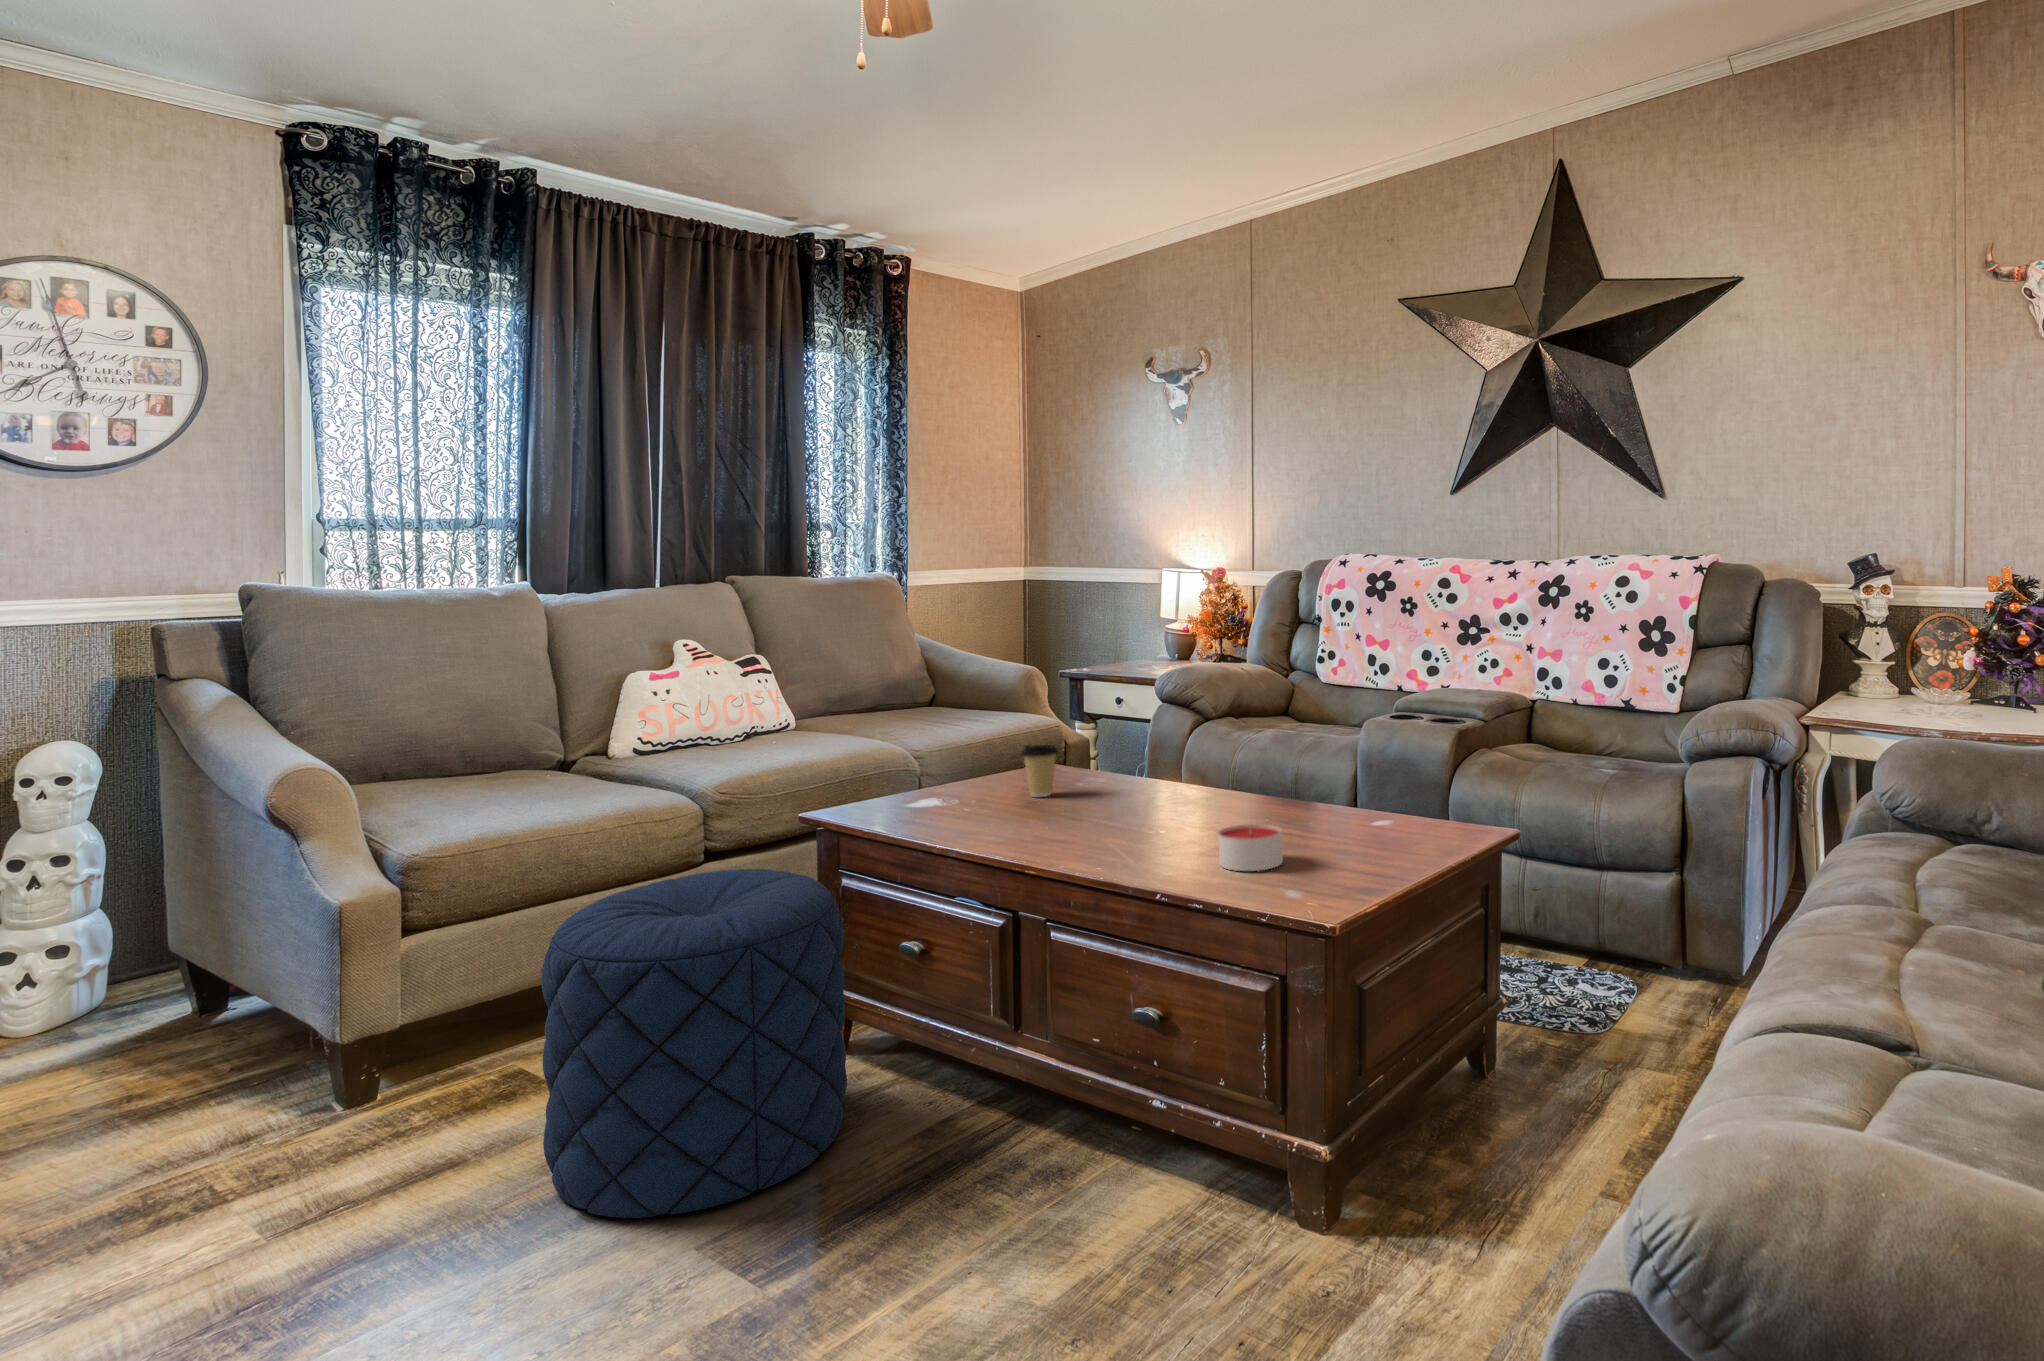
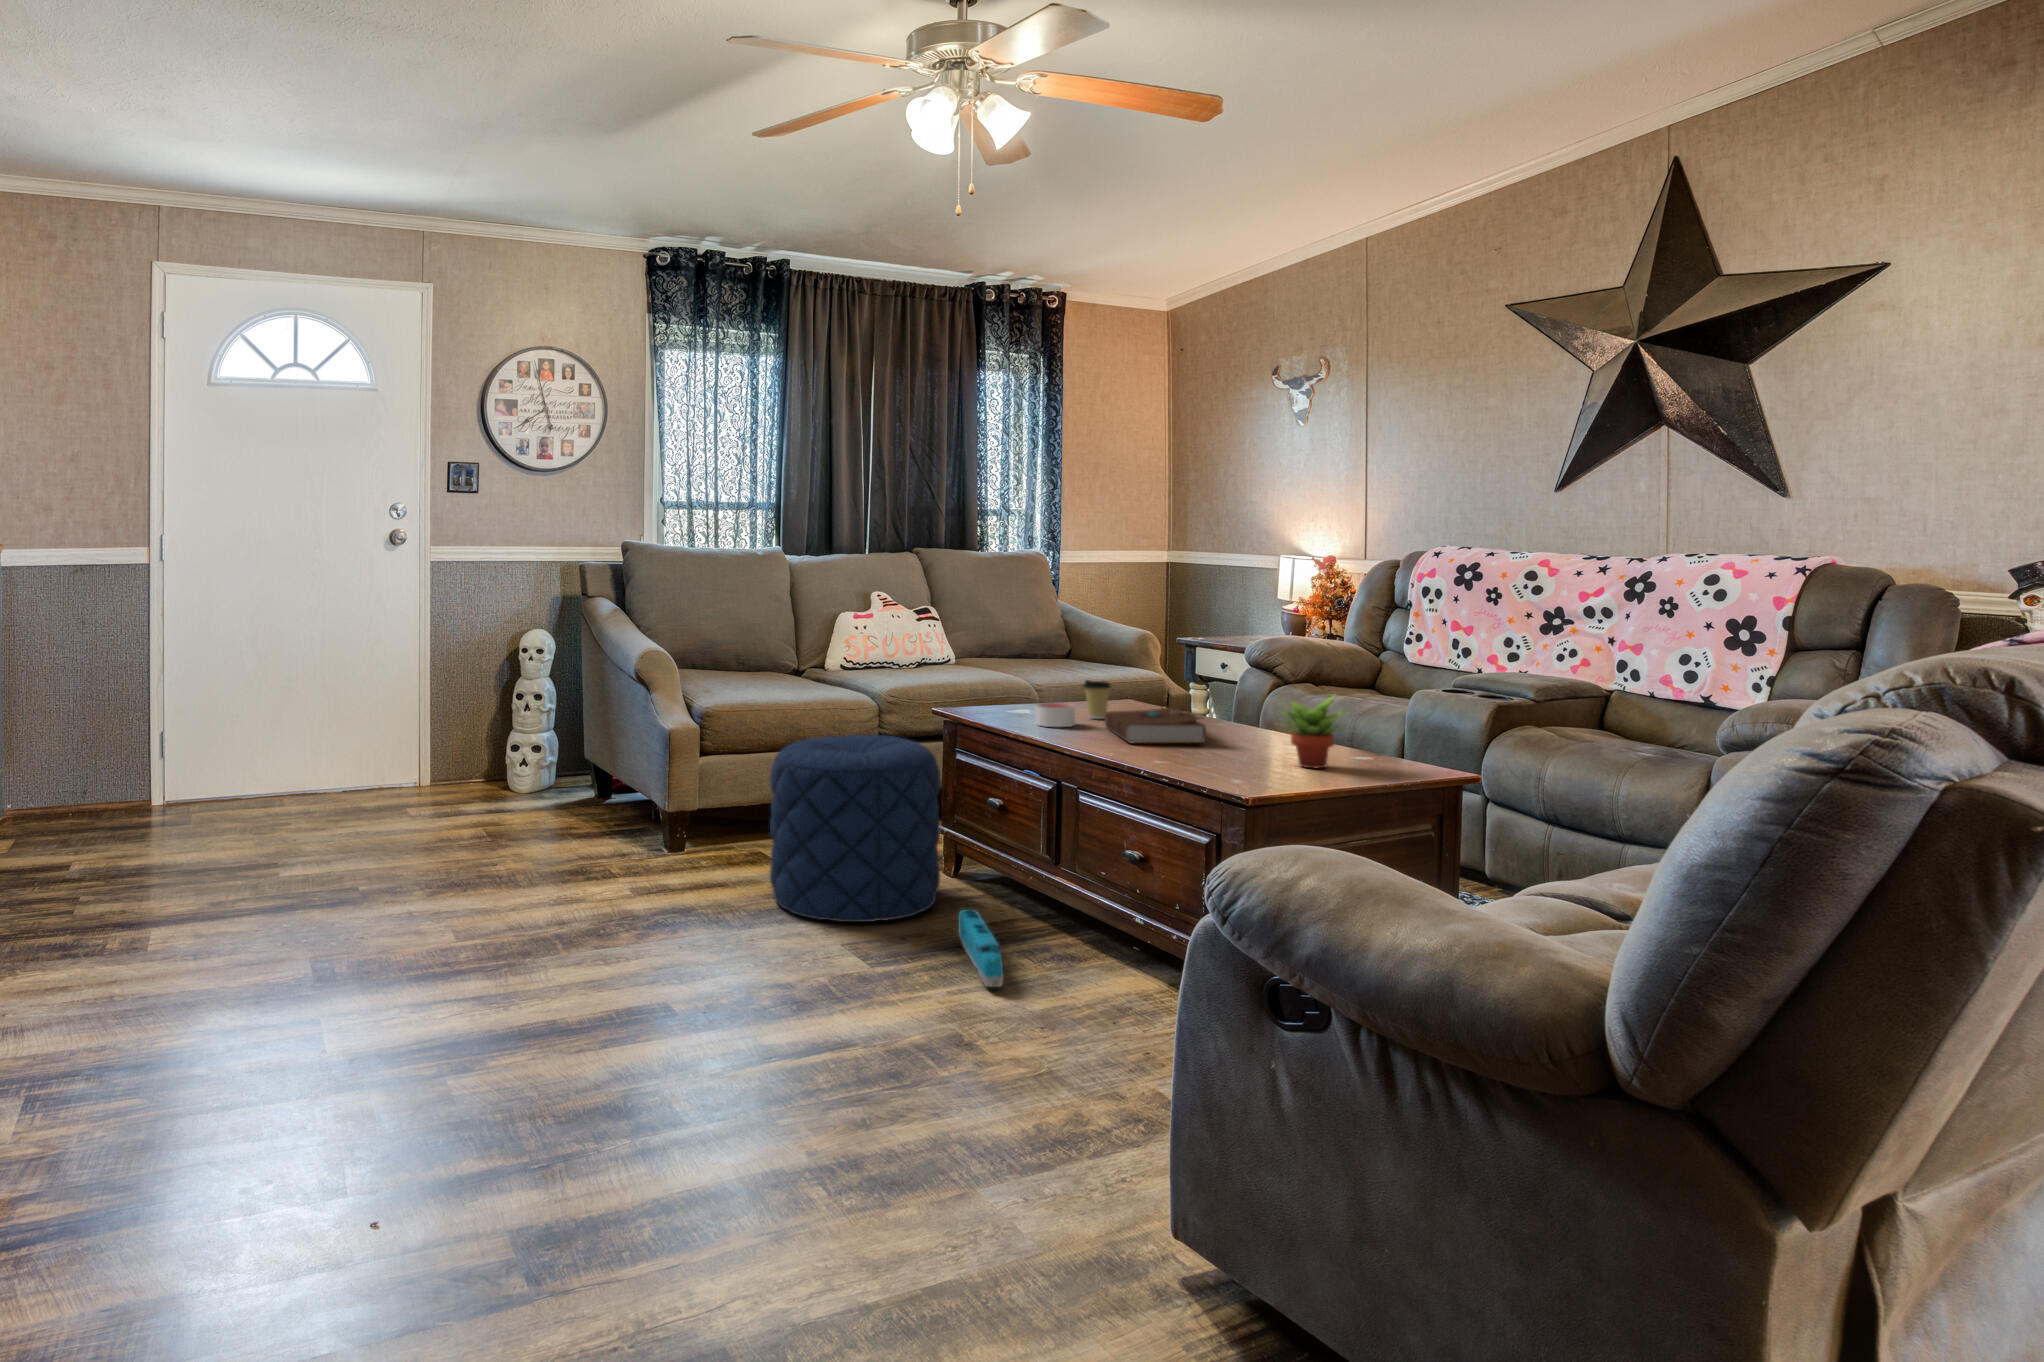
succulent plant: none [1307,742,1399,844] -> present [1279,695,1351,768]
book: none [1061,770,1208,835] -> present [1105,706,1207,743]
candle: present [1218,824,1283,871] -> present [1035,703,1075,727]
toy train: none [899,1142,1007,1303] -> present [958,909,1003,987]

